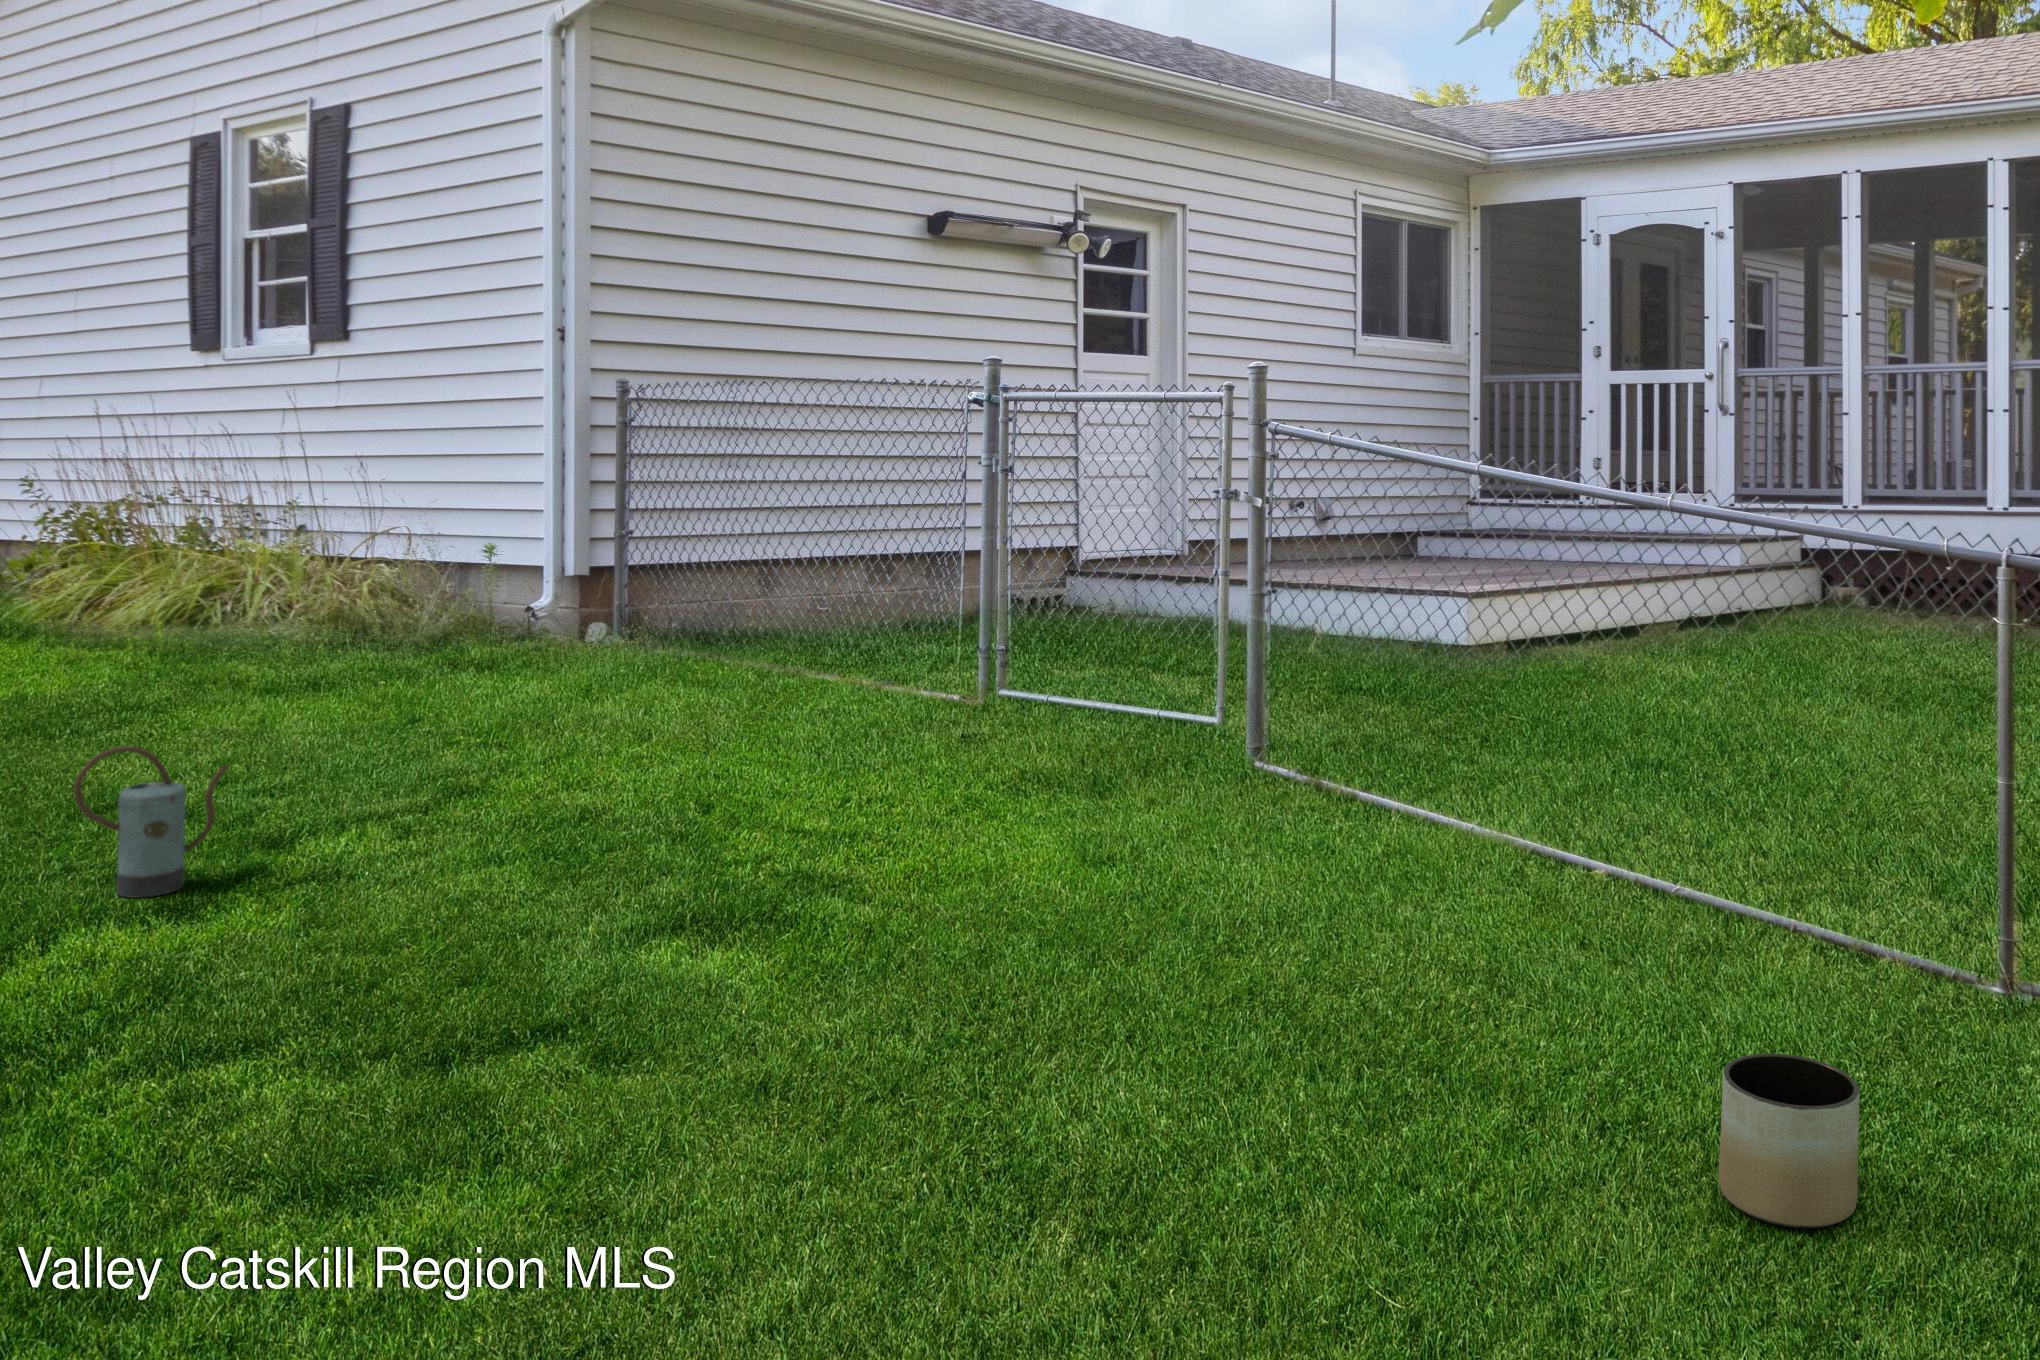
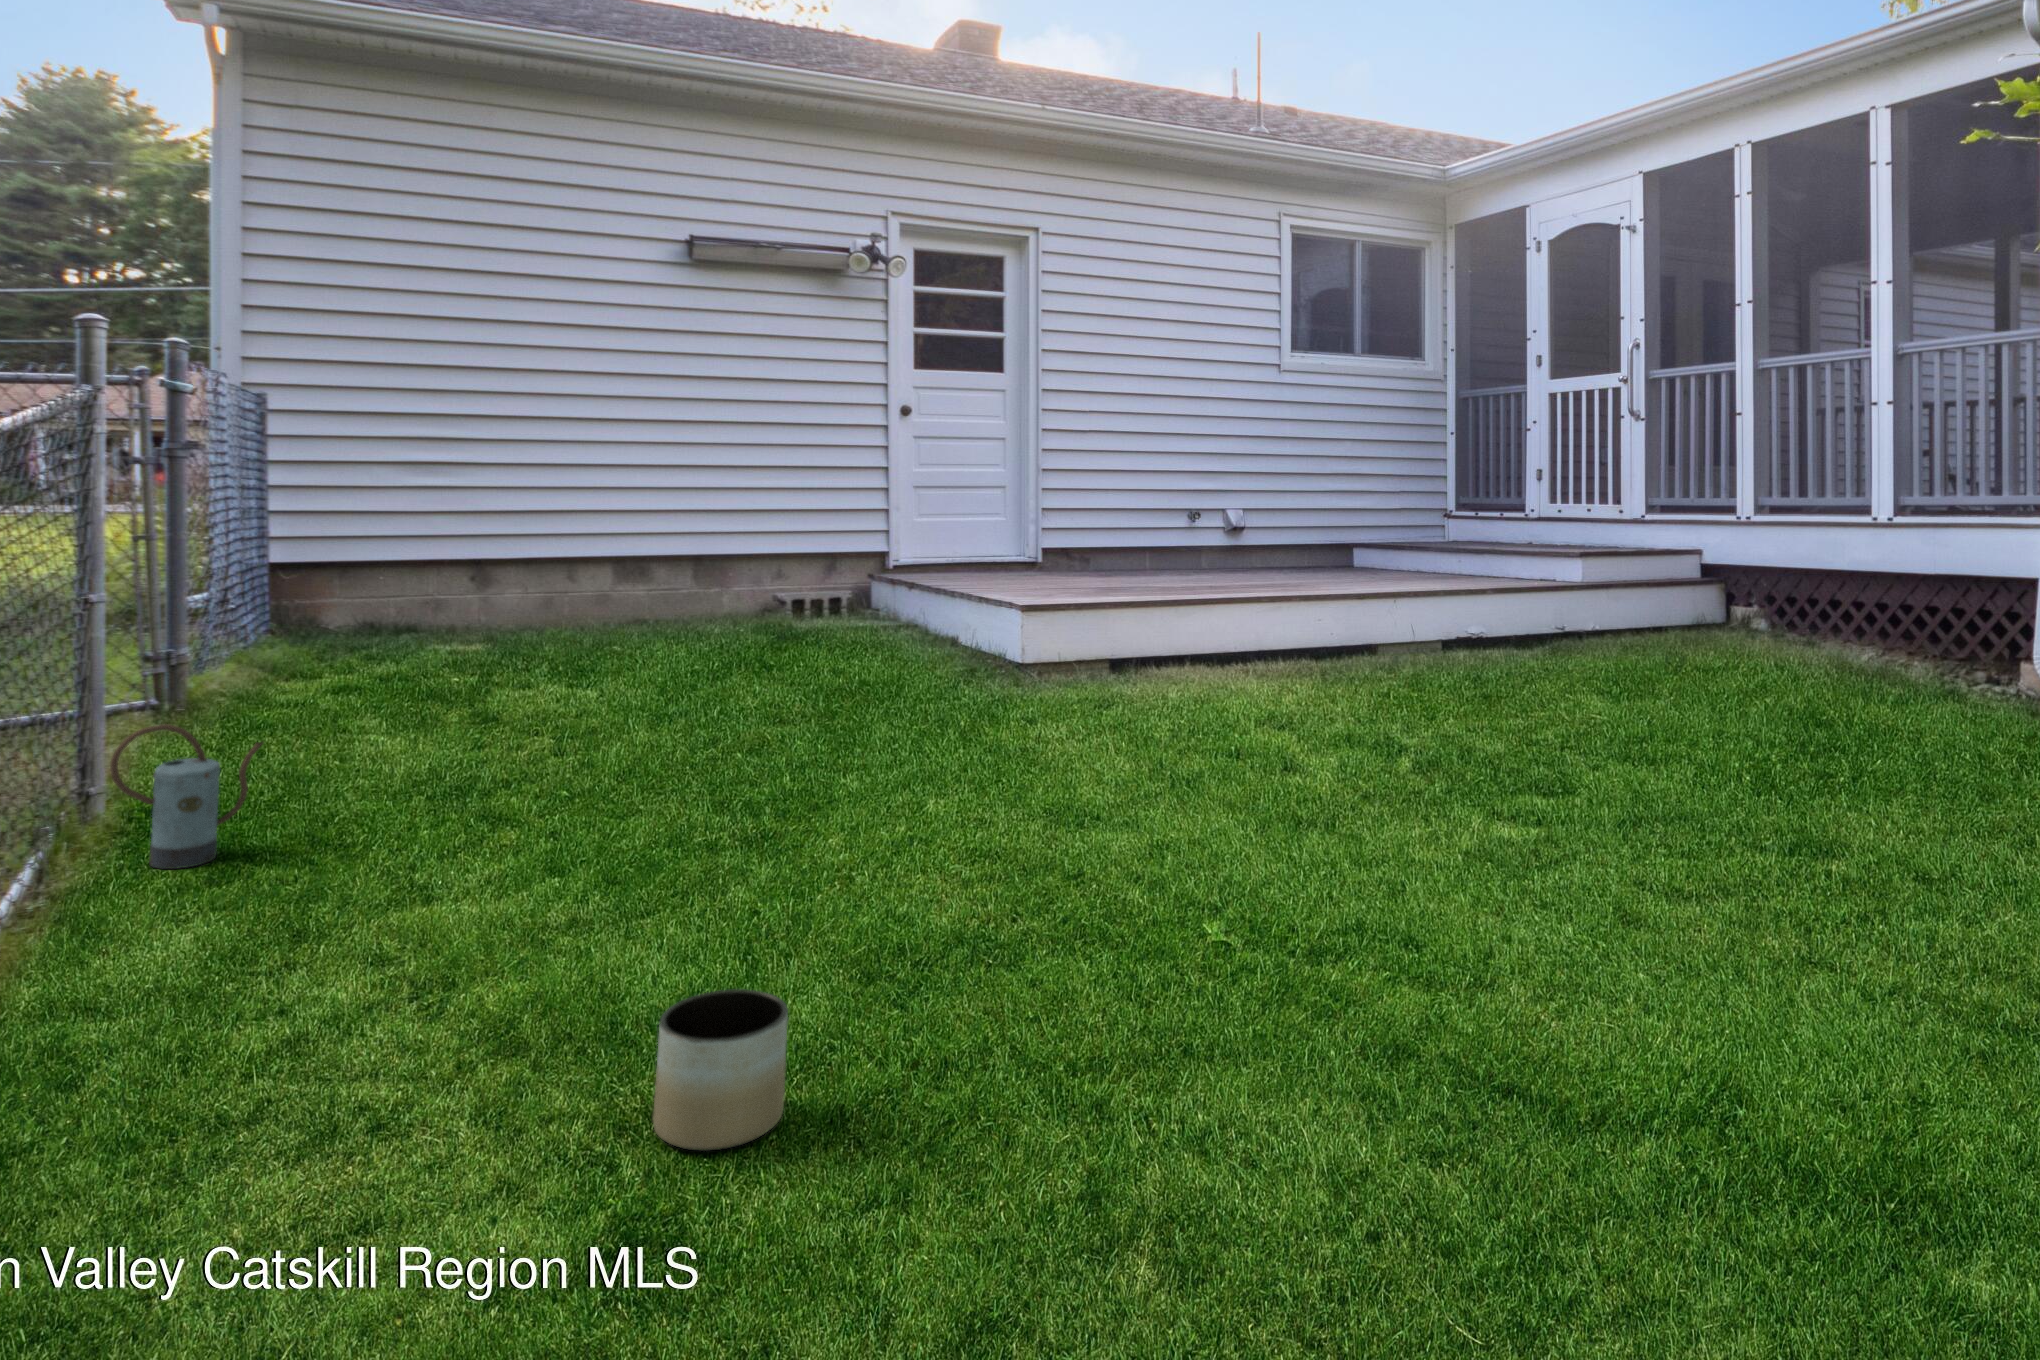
planter: present [1719,1054,1860,1229] -> present [653,989,788,1151]

